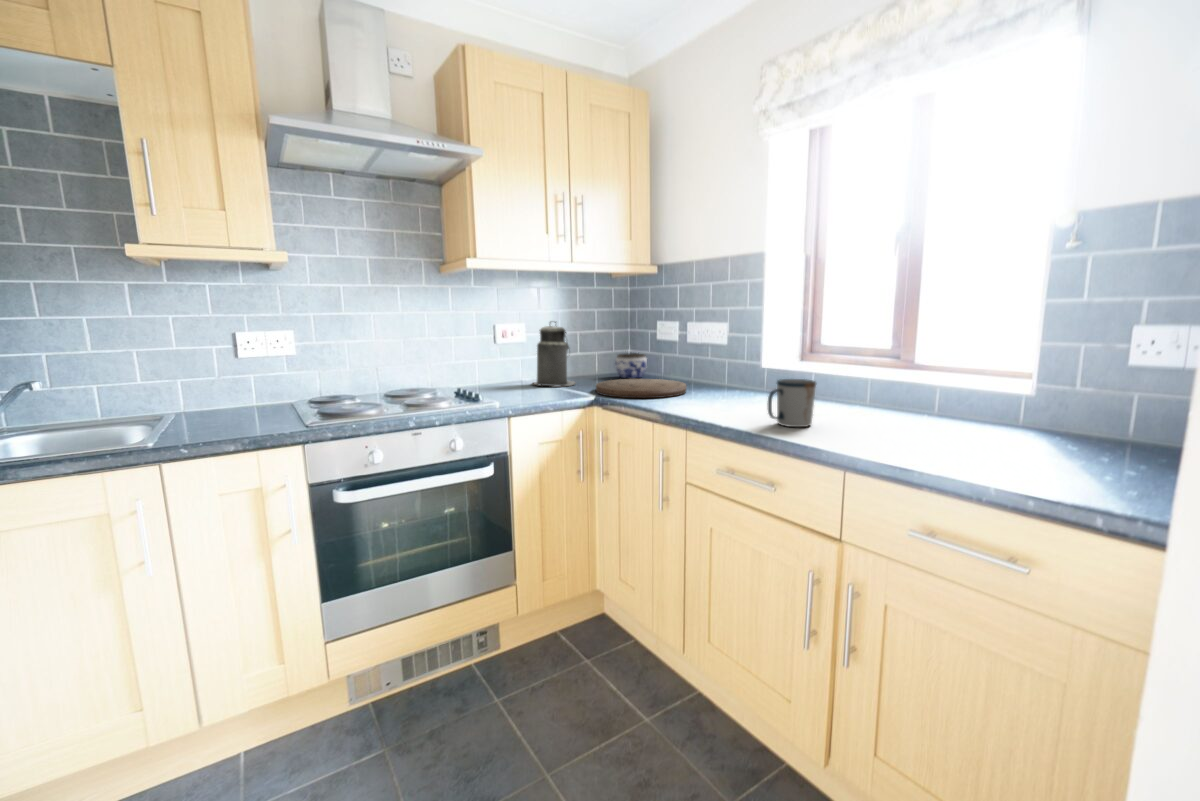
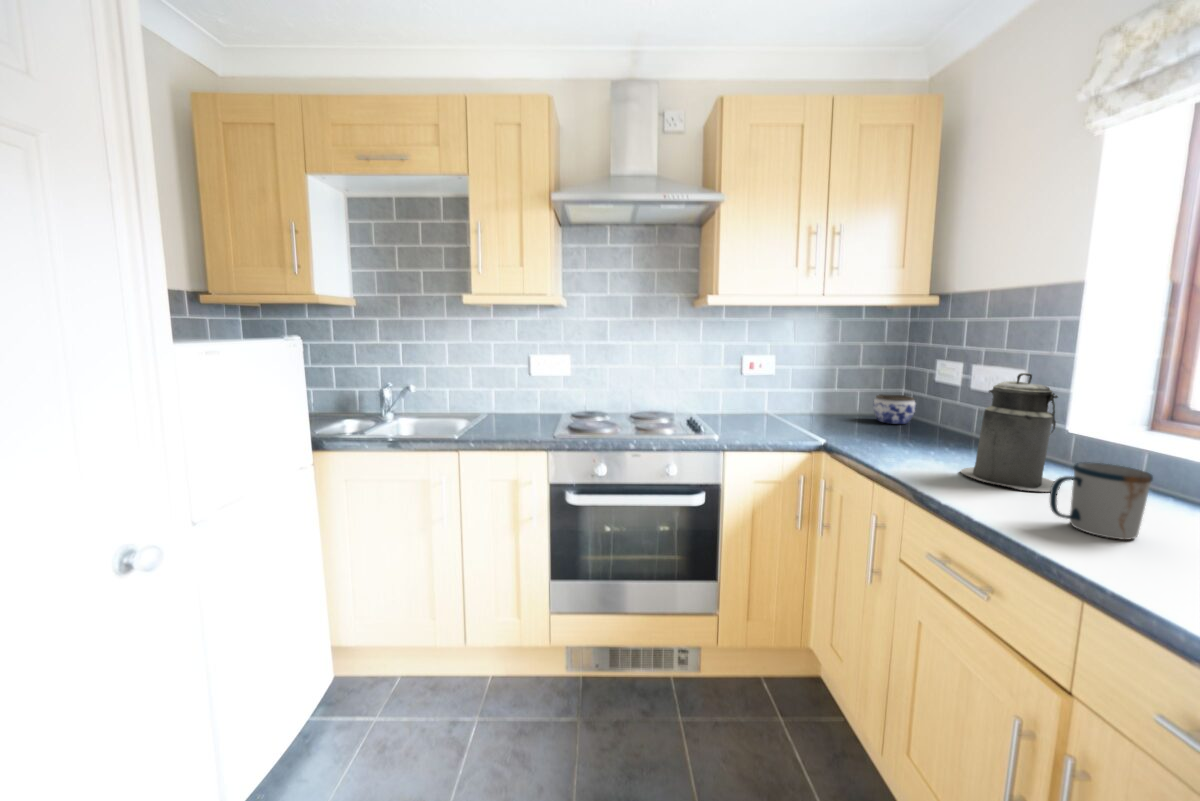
canister: present [533,322,575,386] -> present [961,373,1060,492]
cutting board: present [596,379,686,398] -> none [833,425,955,455]

